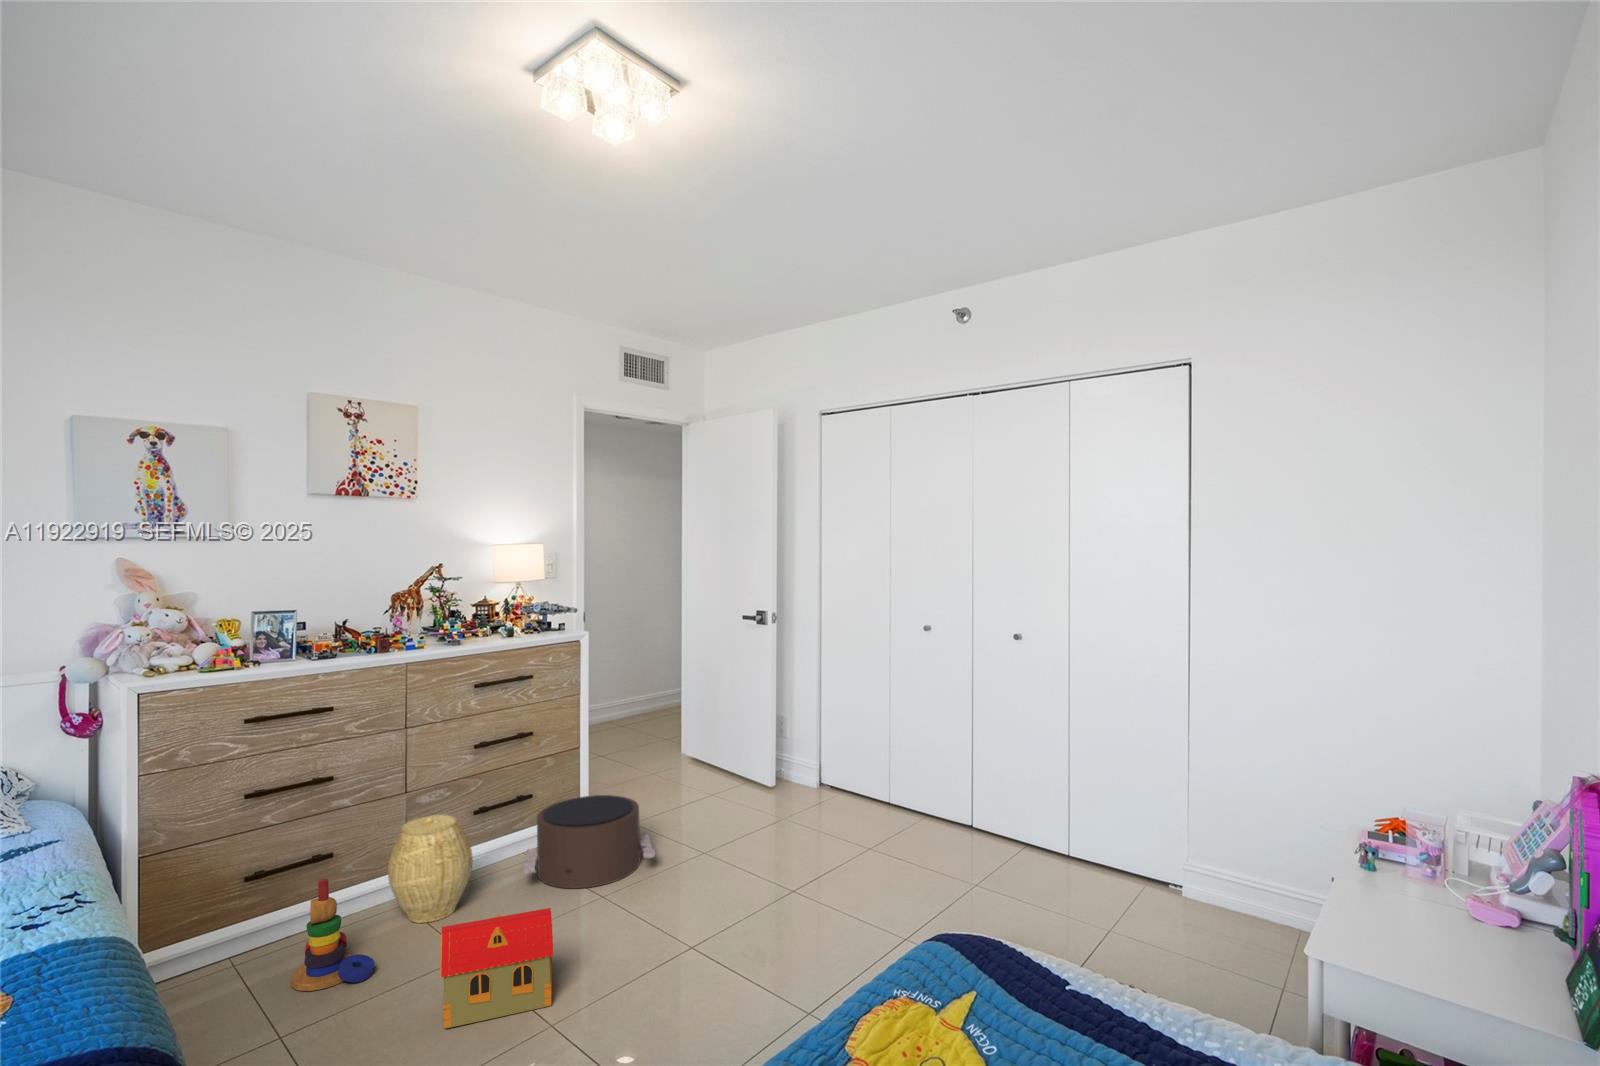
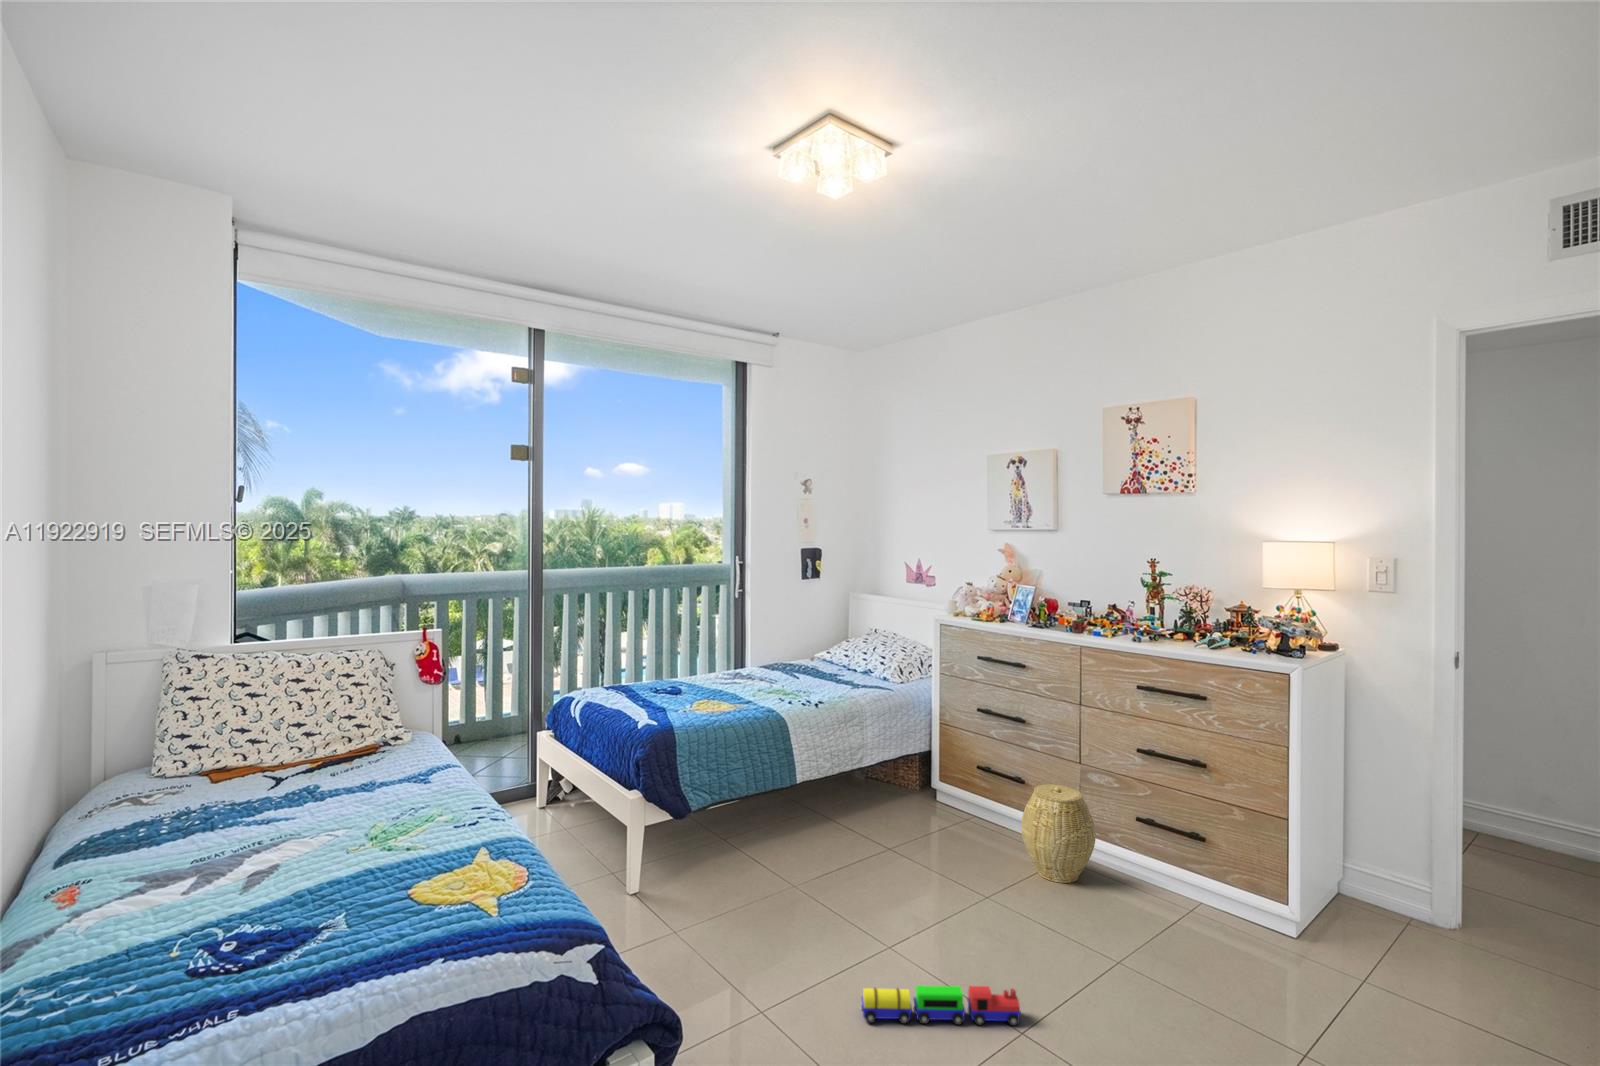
pouf: present [524,795,655,889] -> none [1117,851,1292,987]
stacking toy: present [291,879,375,991] -> none [931,782,982,868]
toy house: present [440,908,553,1029] -> none [881,838,957,954]
toy train: none [637,929,673,1034] -> present [861,985,1021,1026]

